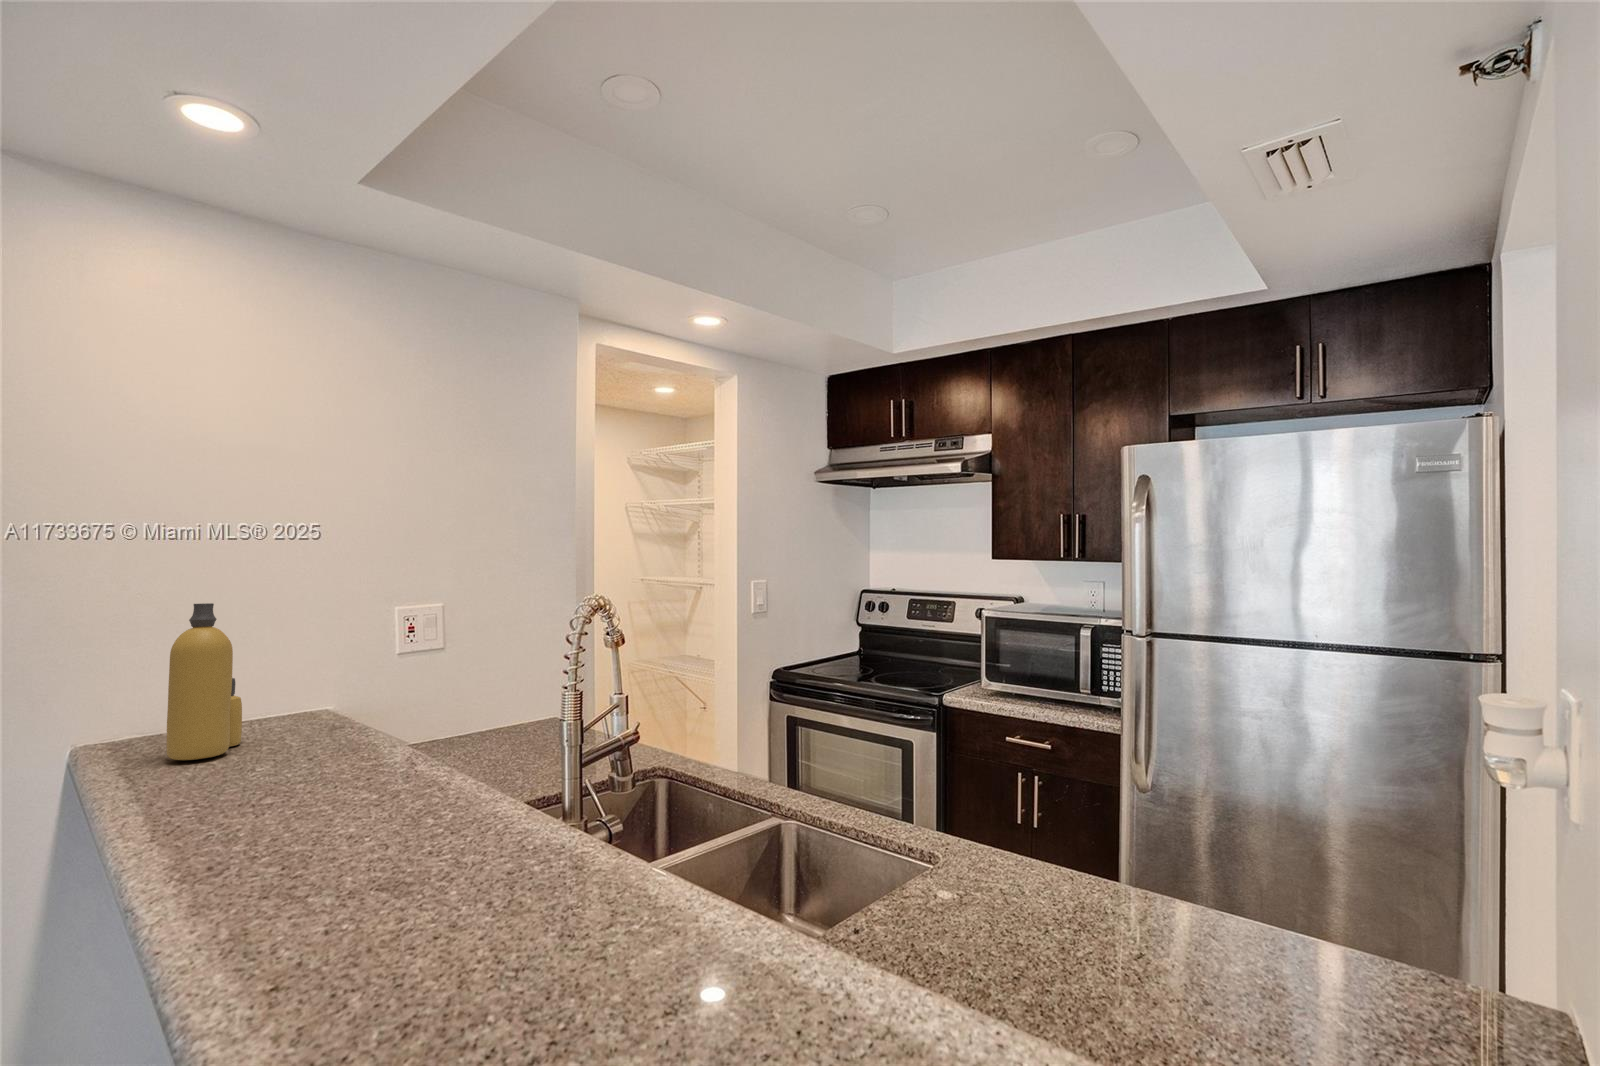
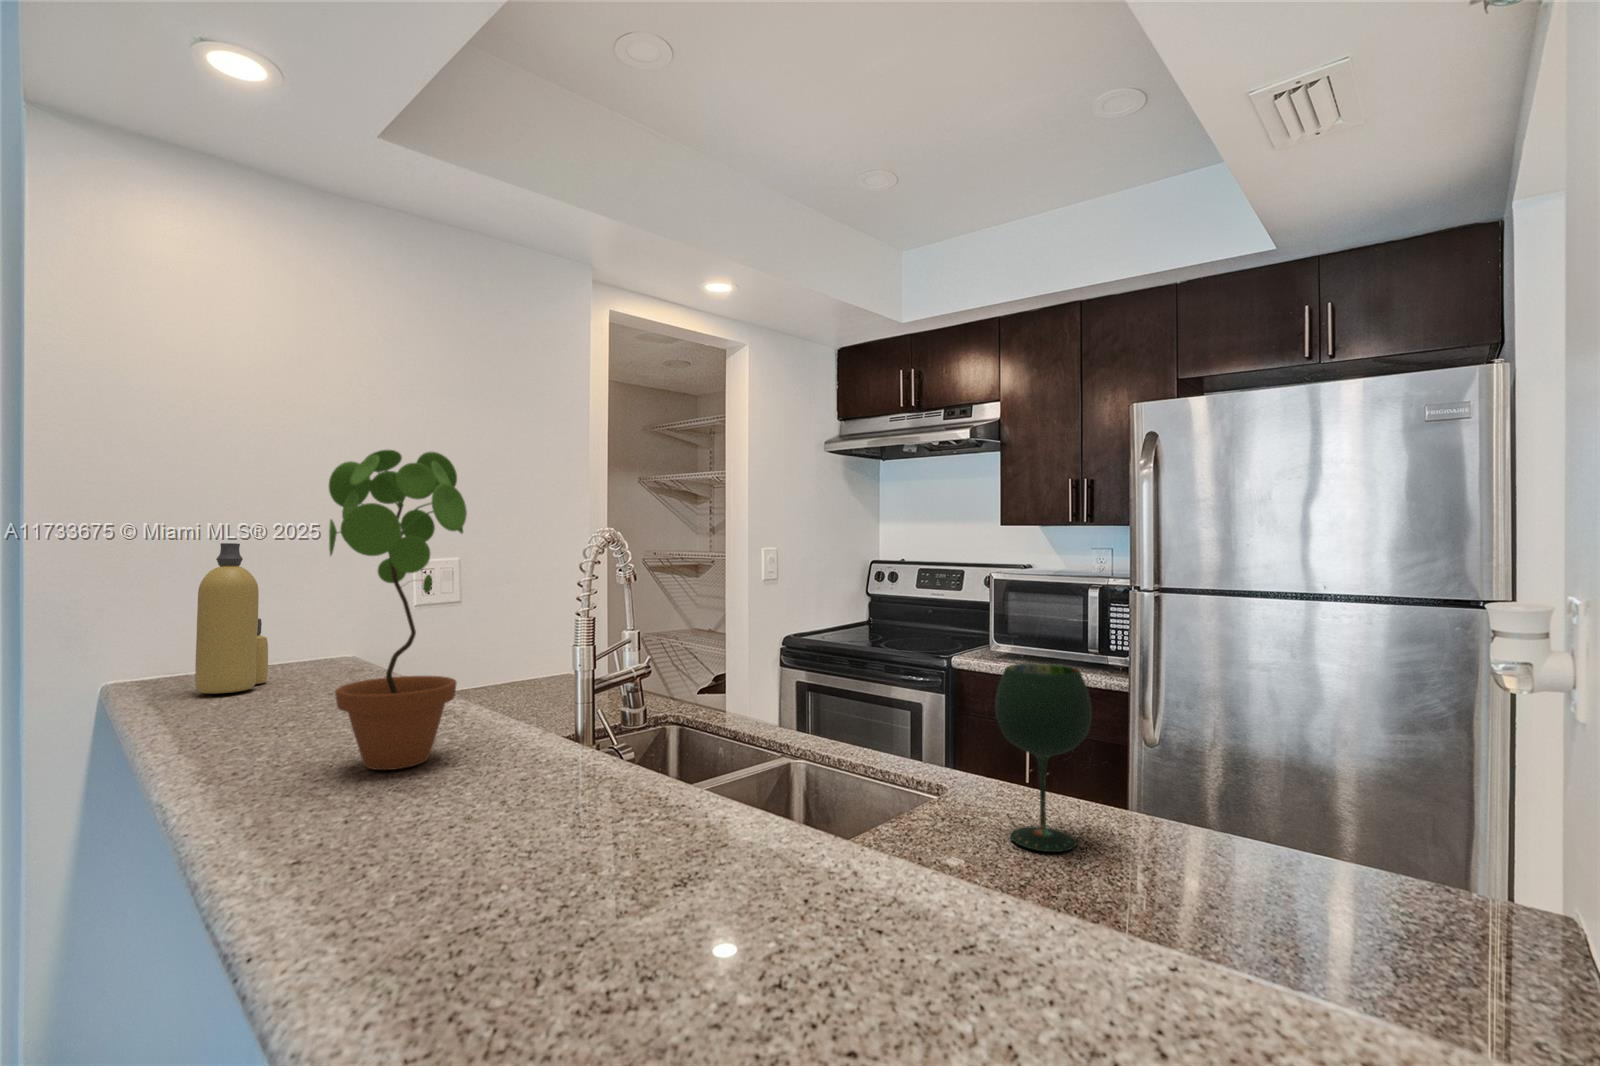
potted plant: none [308,529,450,863] -> present [329,450,467,770]
wine glass: none [988,741,1085,938] -> present [995,663,1092,852]

